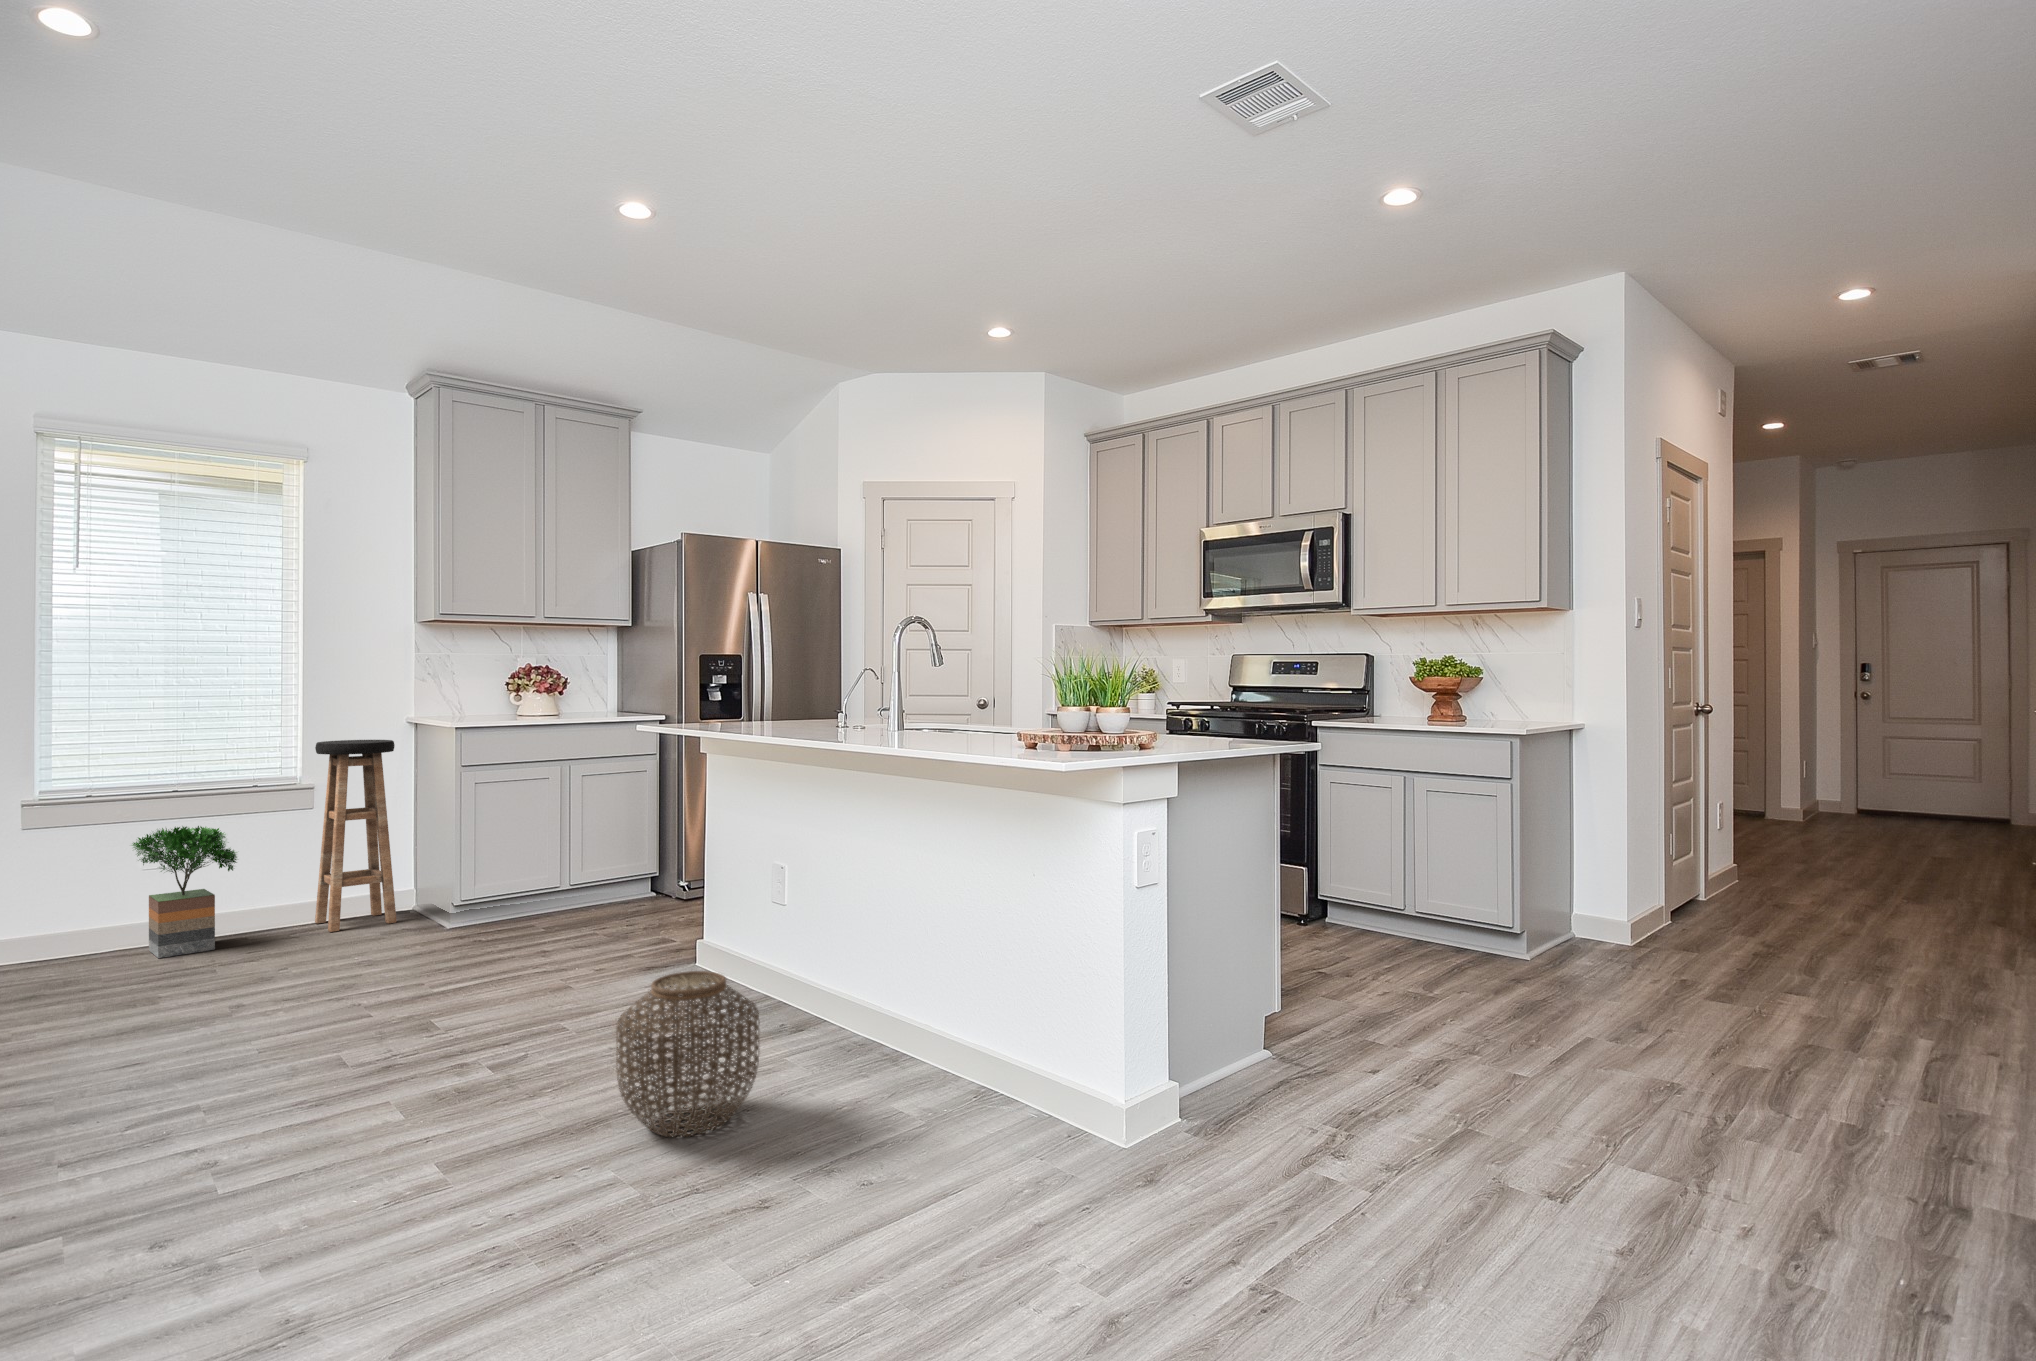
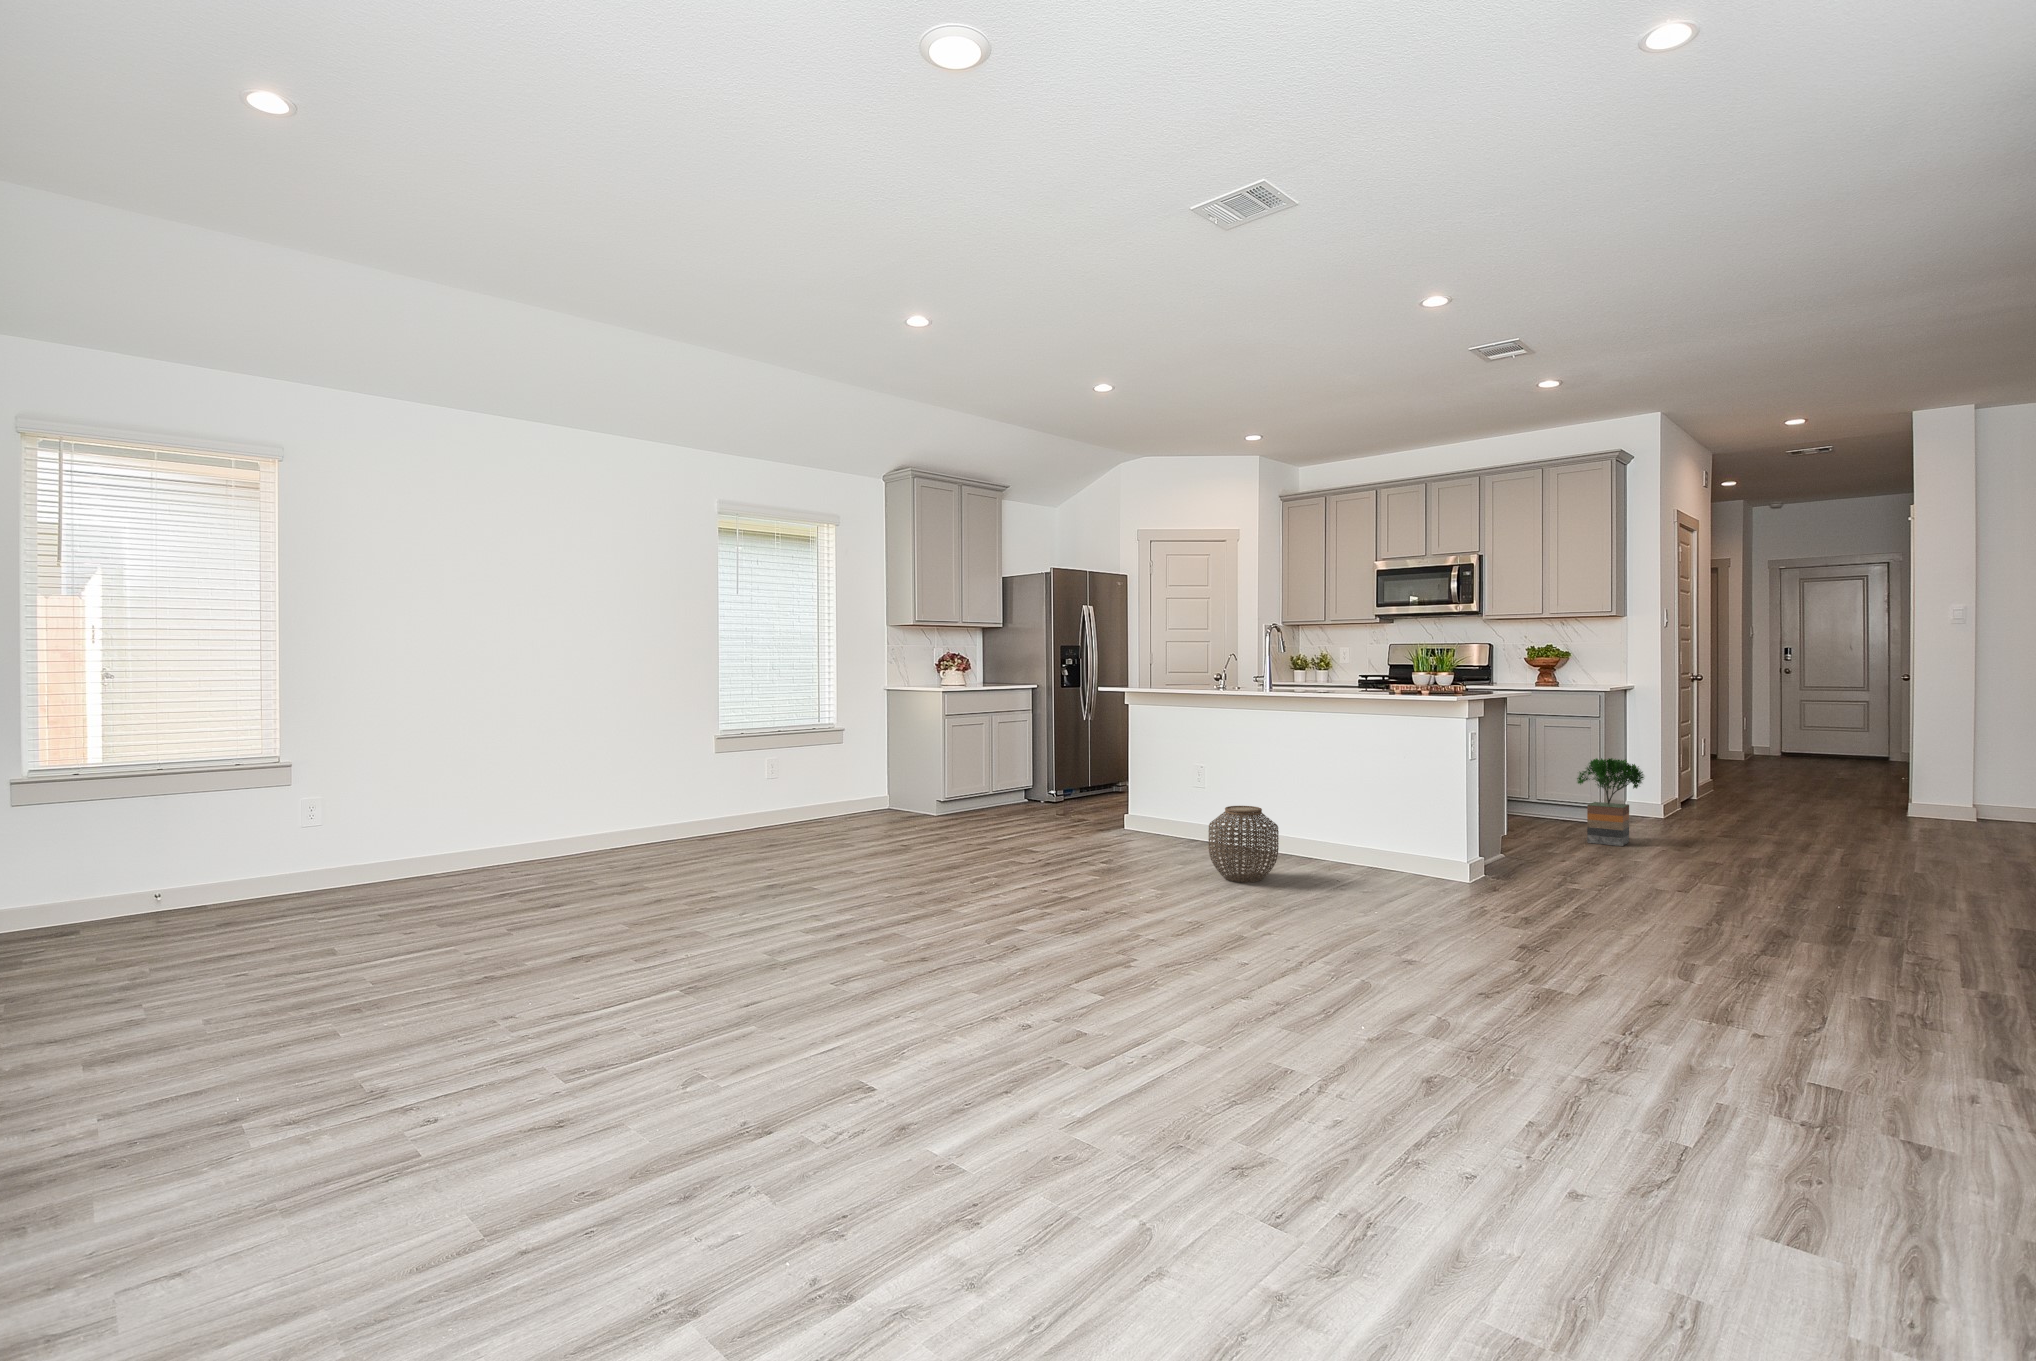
bar stool: present [315,740,397,932] -> none [840,701,892,820]
potted tree: present [132,826,237,958] -> present [1577,758,1644,846]

